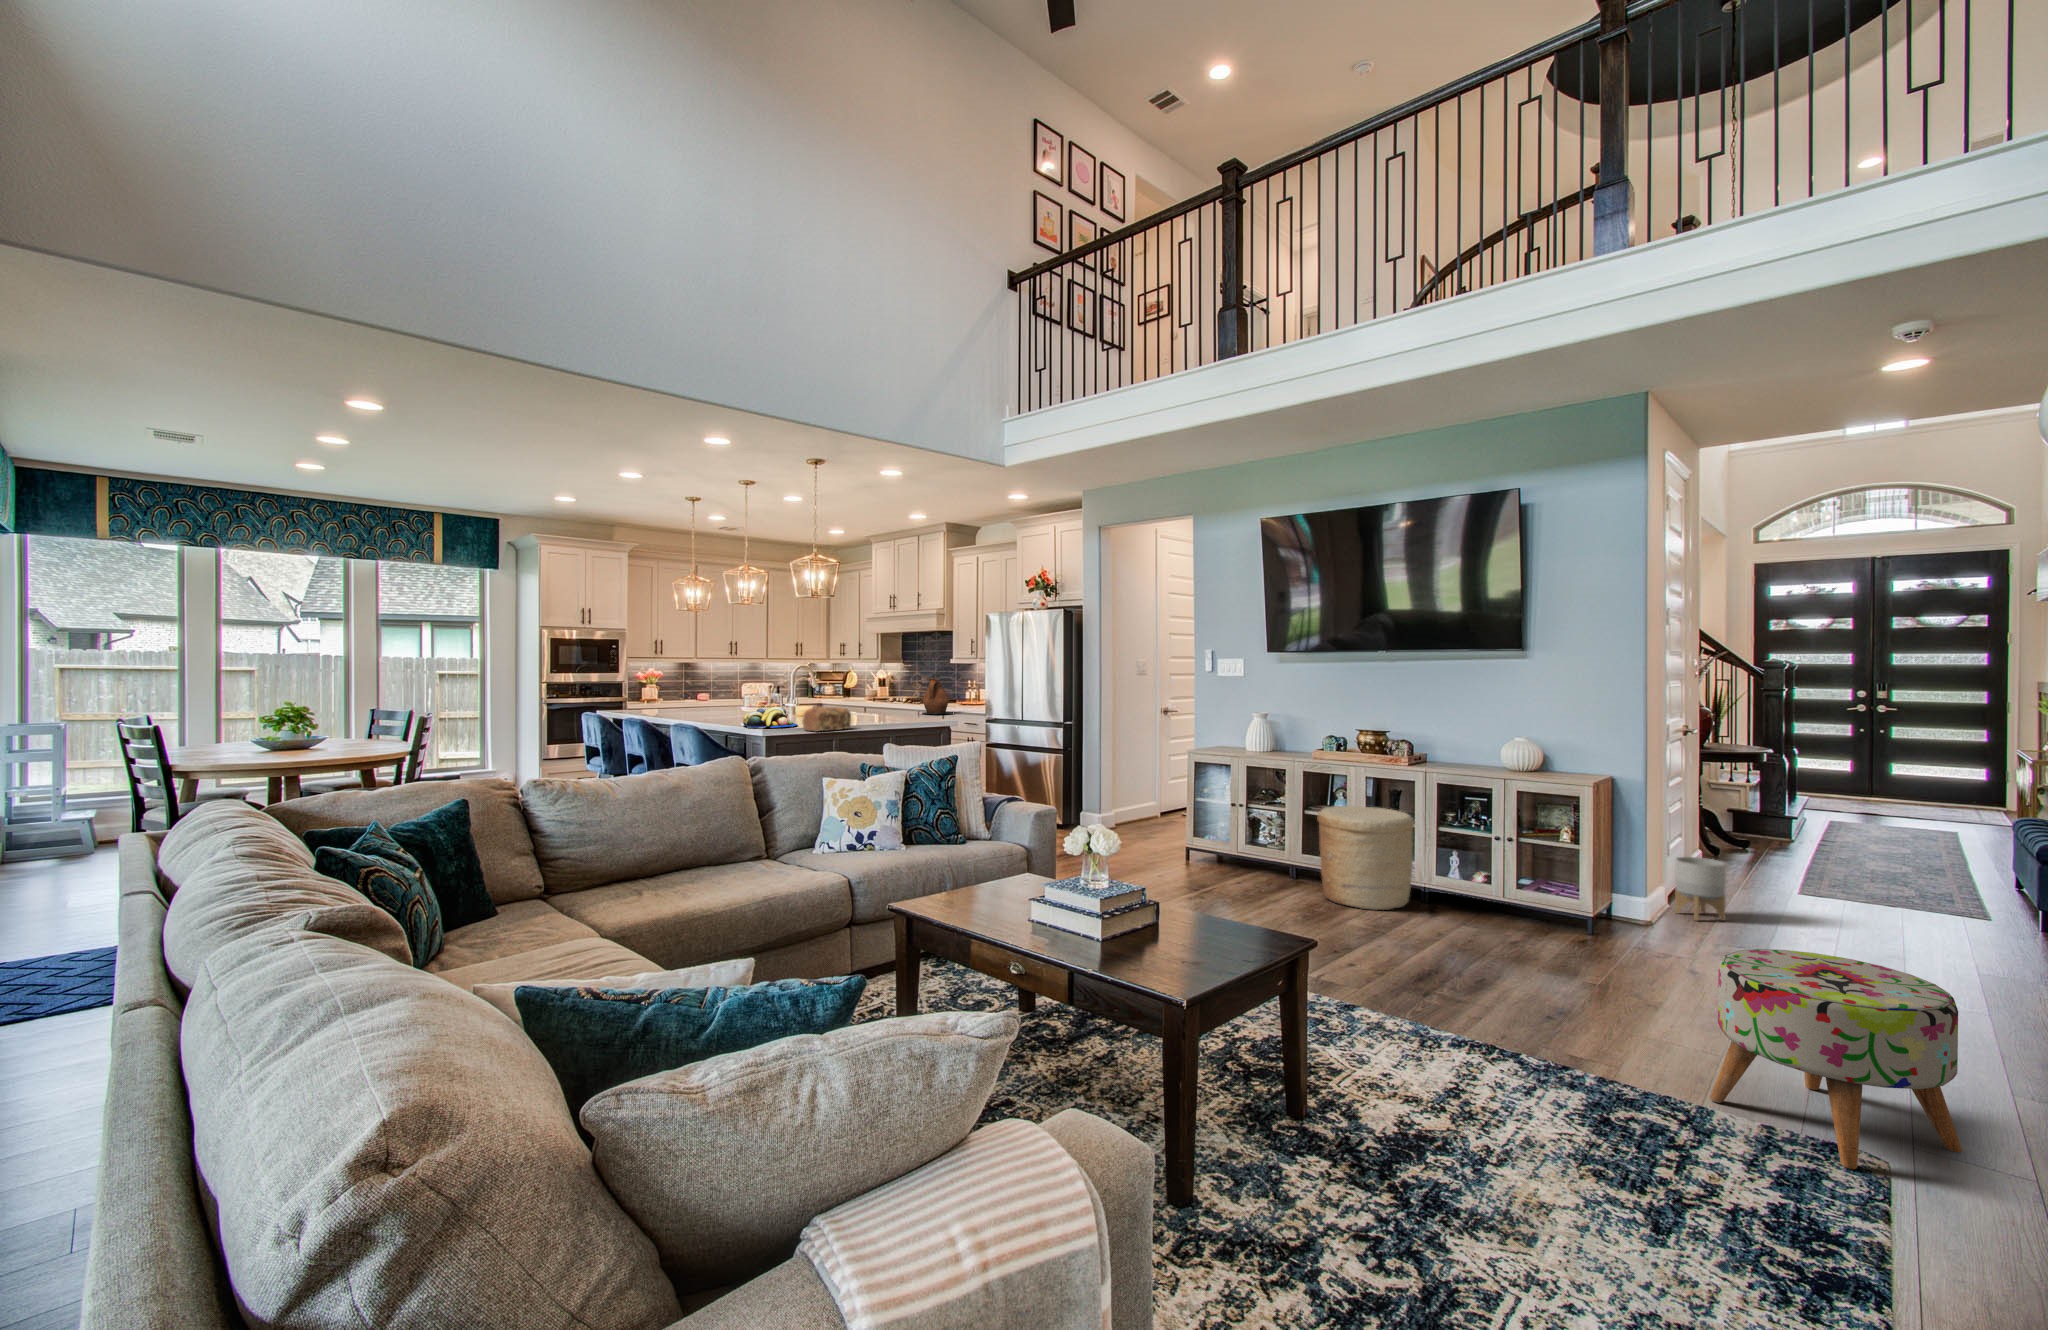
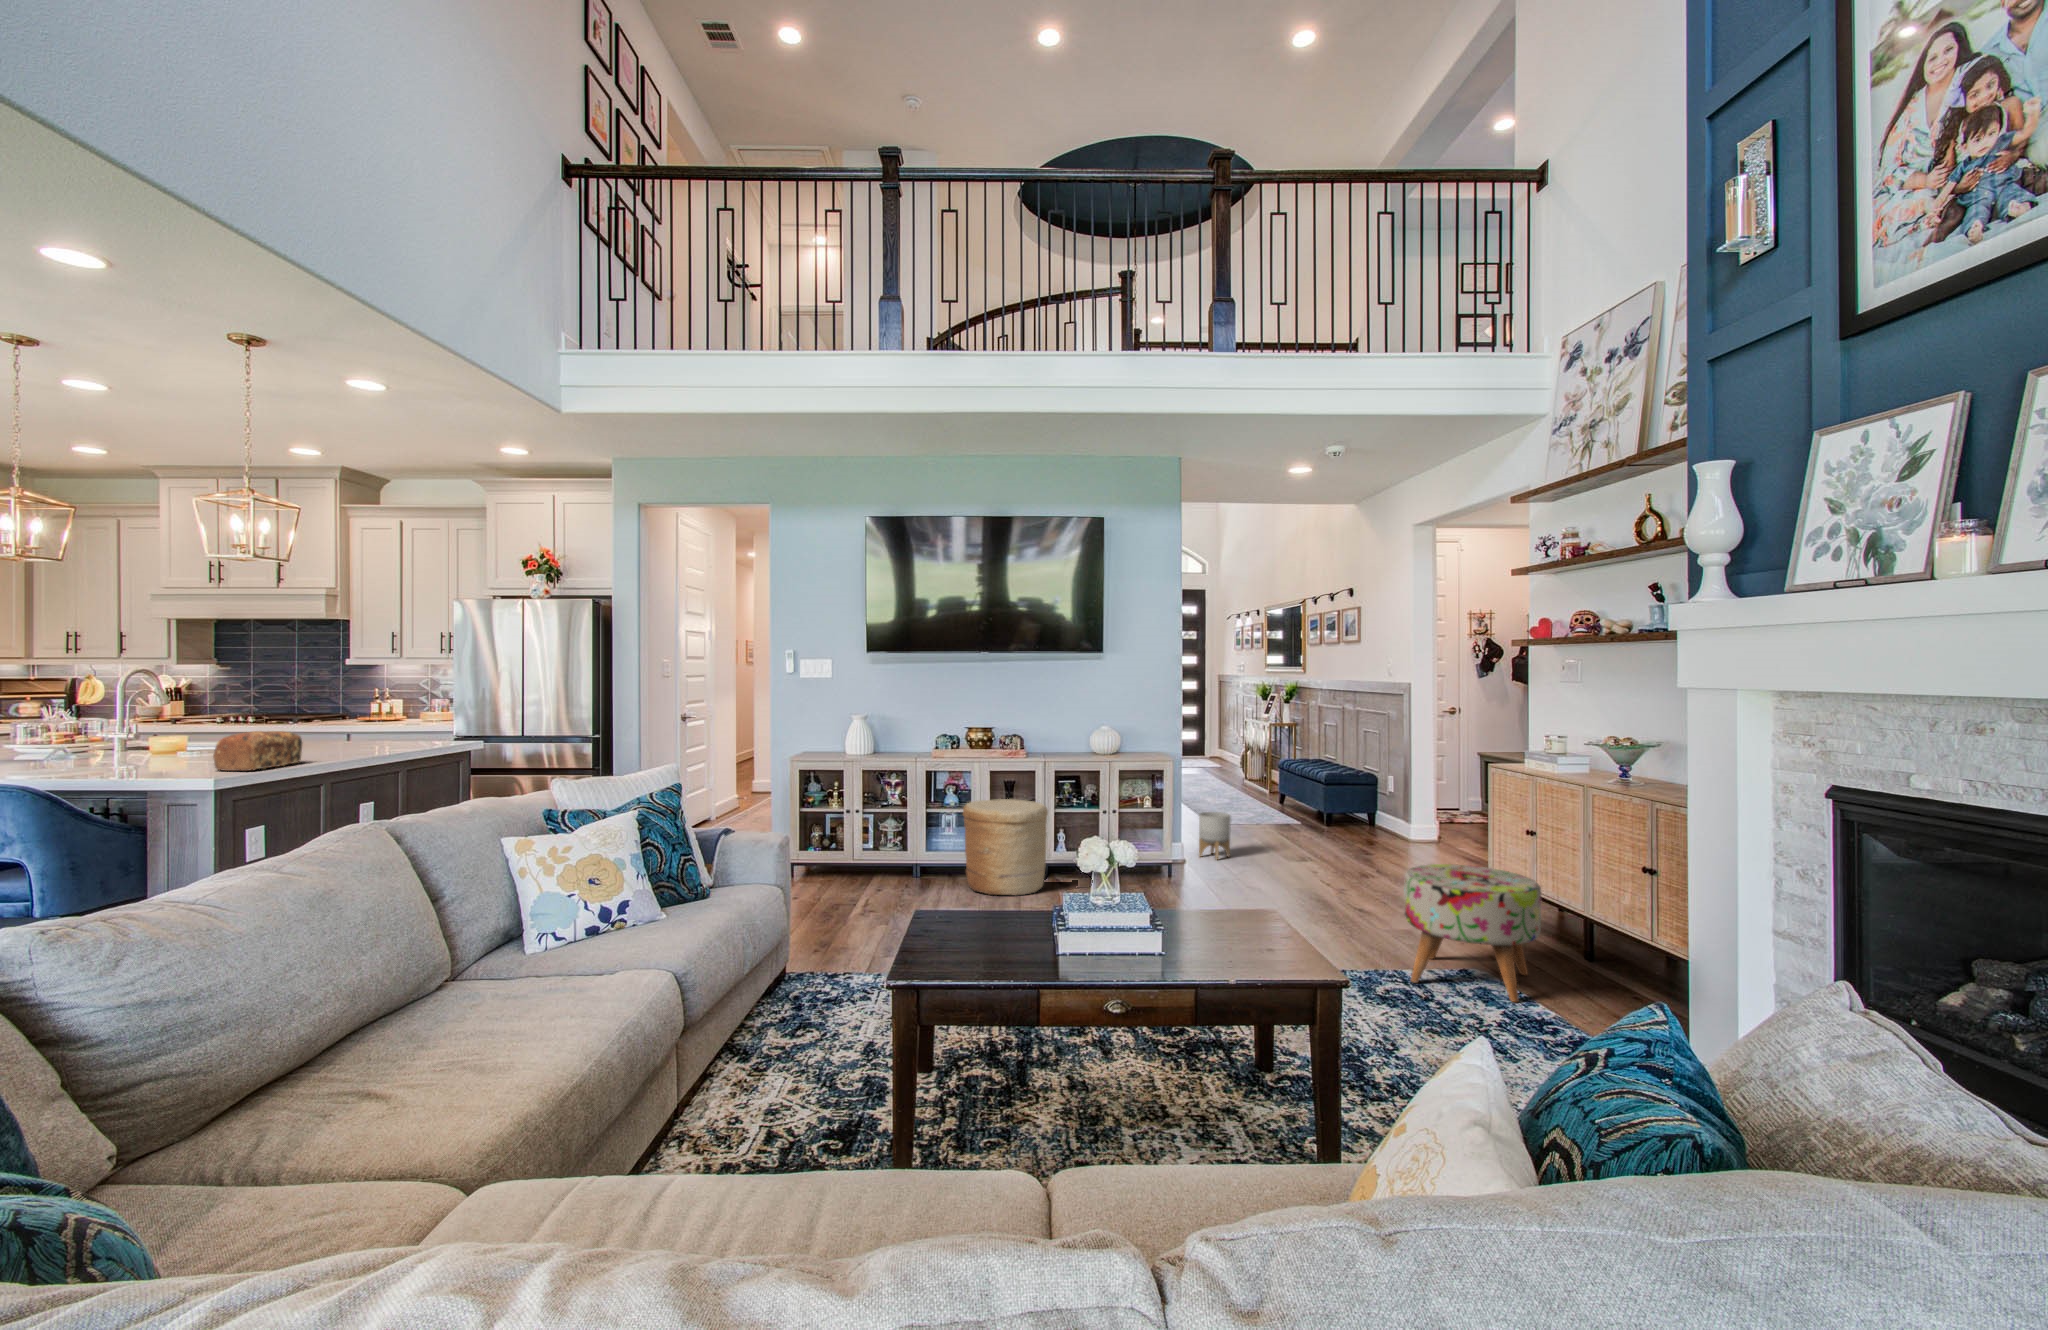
ceramic pitcher: present [923,678,951,714] -> none [345,684,403,735]
fruit bowl: present [743,707,797,728] -> none [51,735,179,774]

